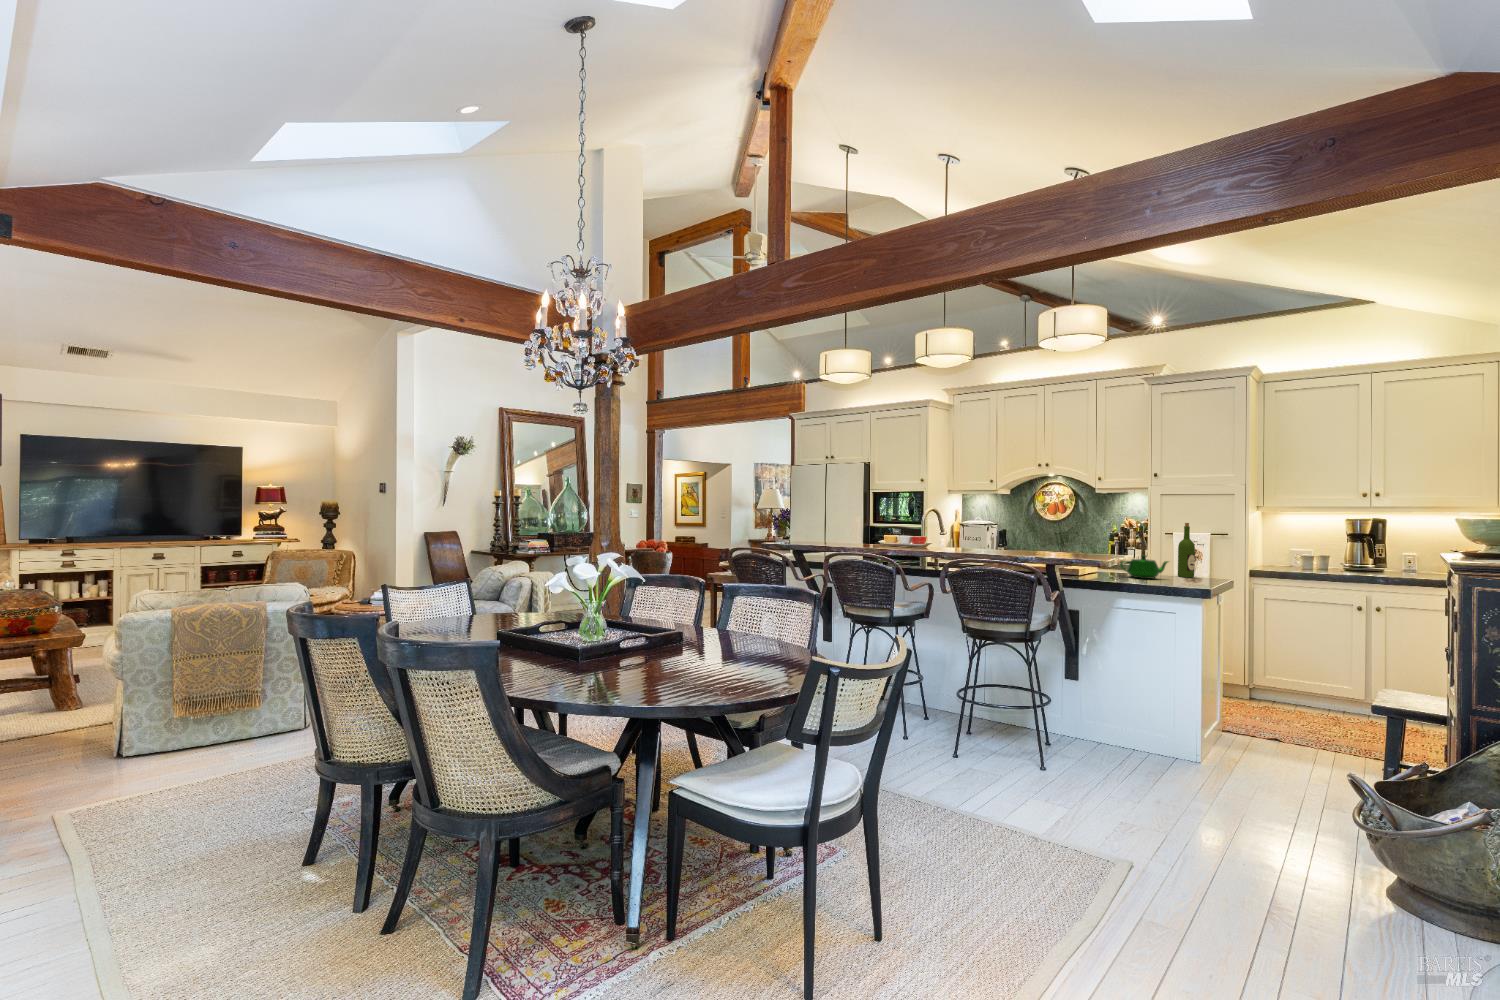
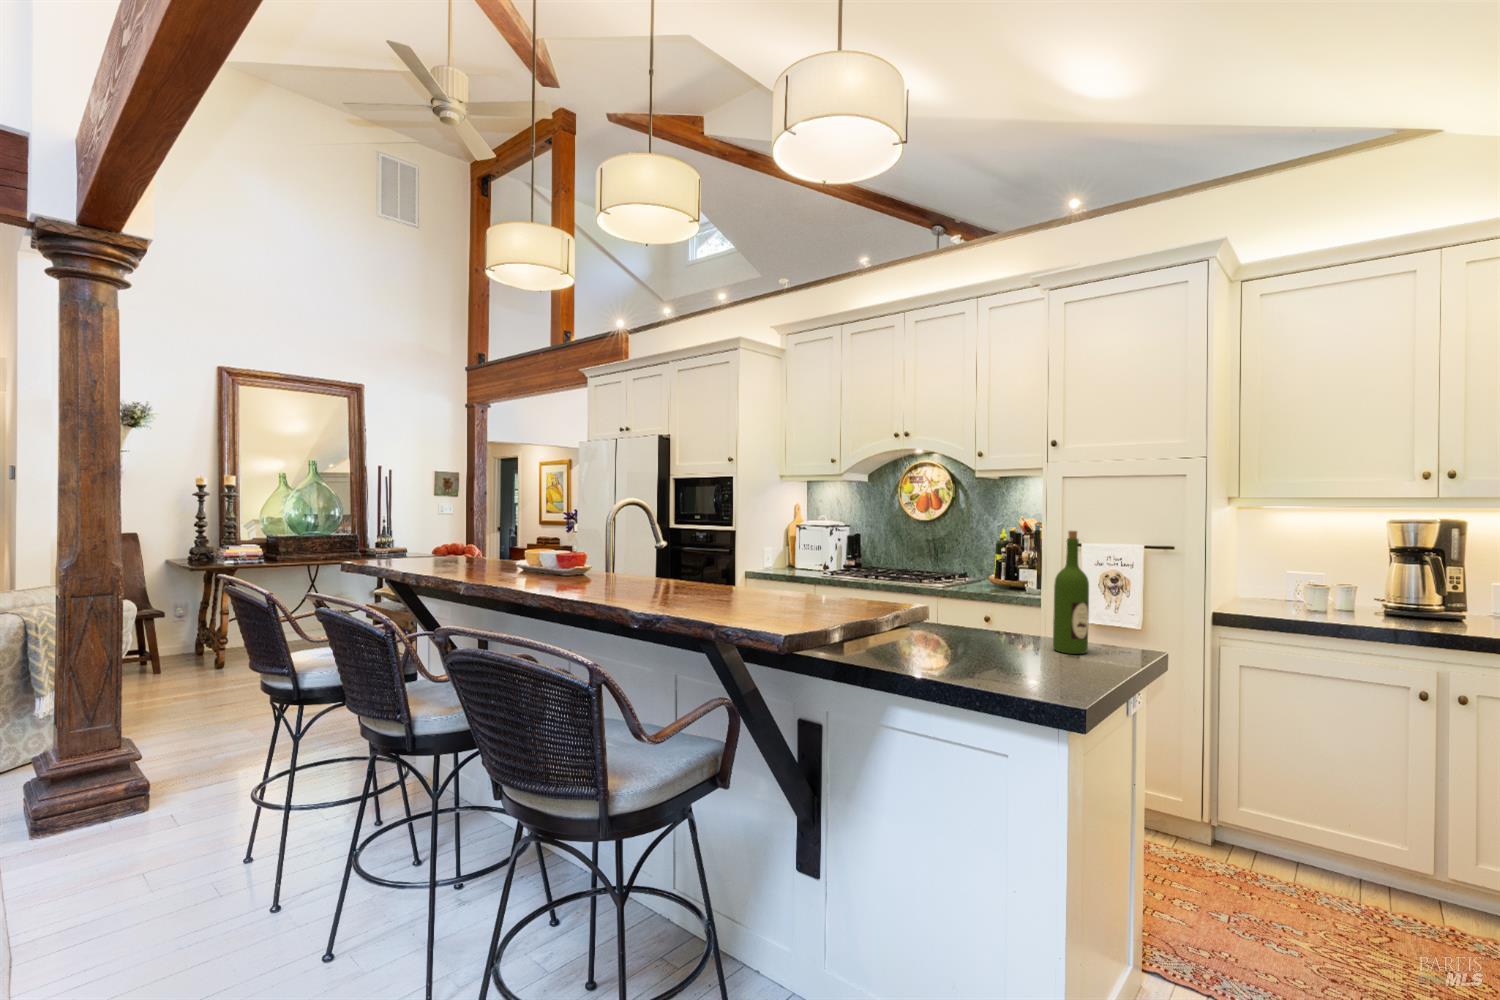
teapot: present [1120,555,1168,579] -> none [913,606,1025,664]

